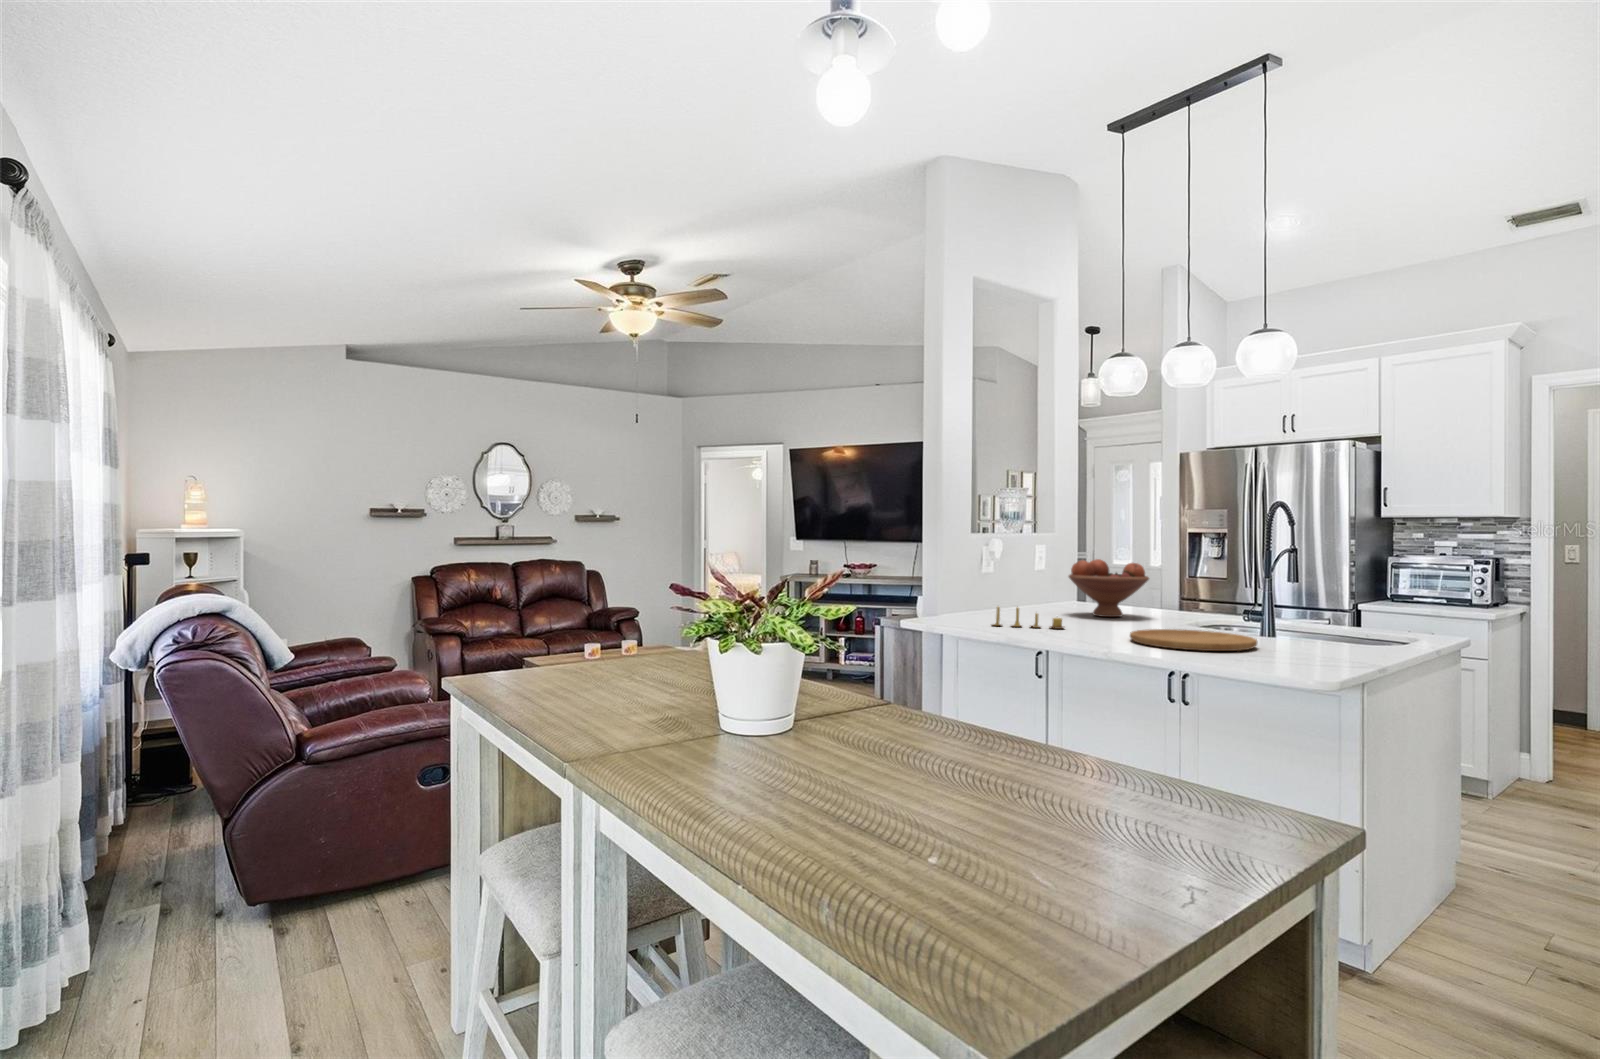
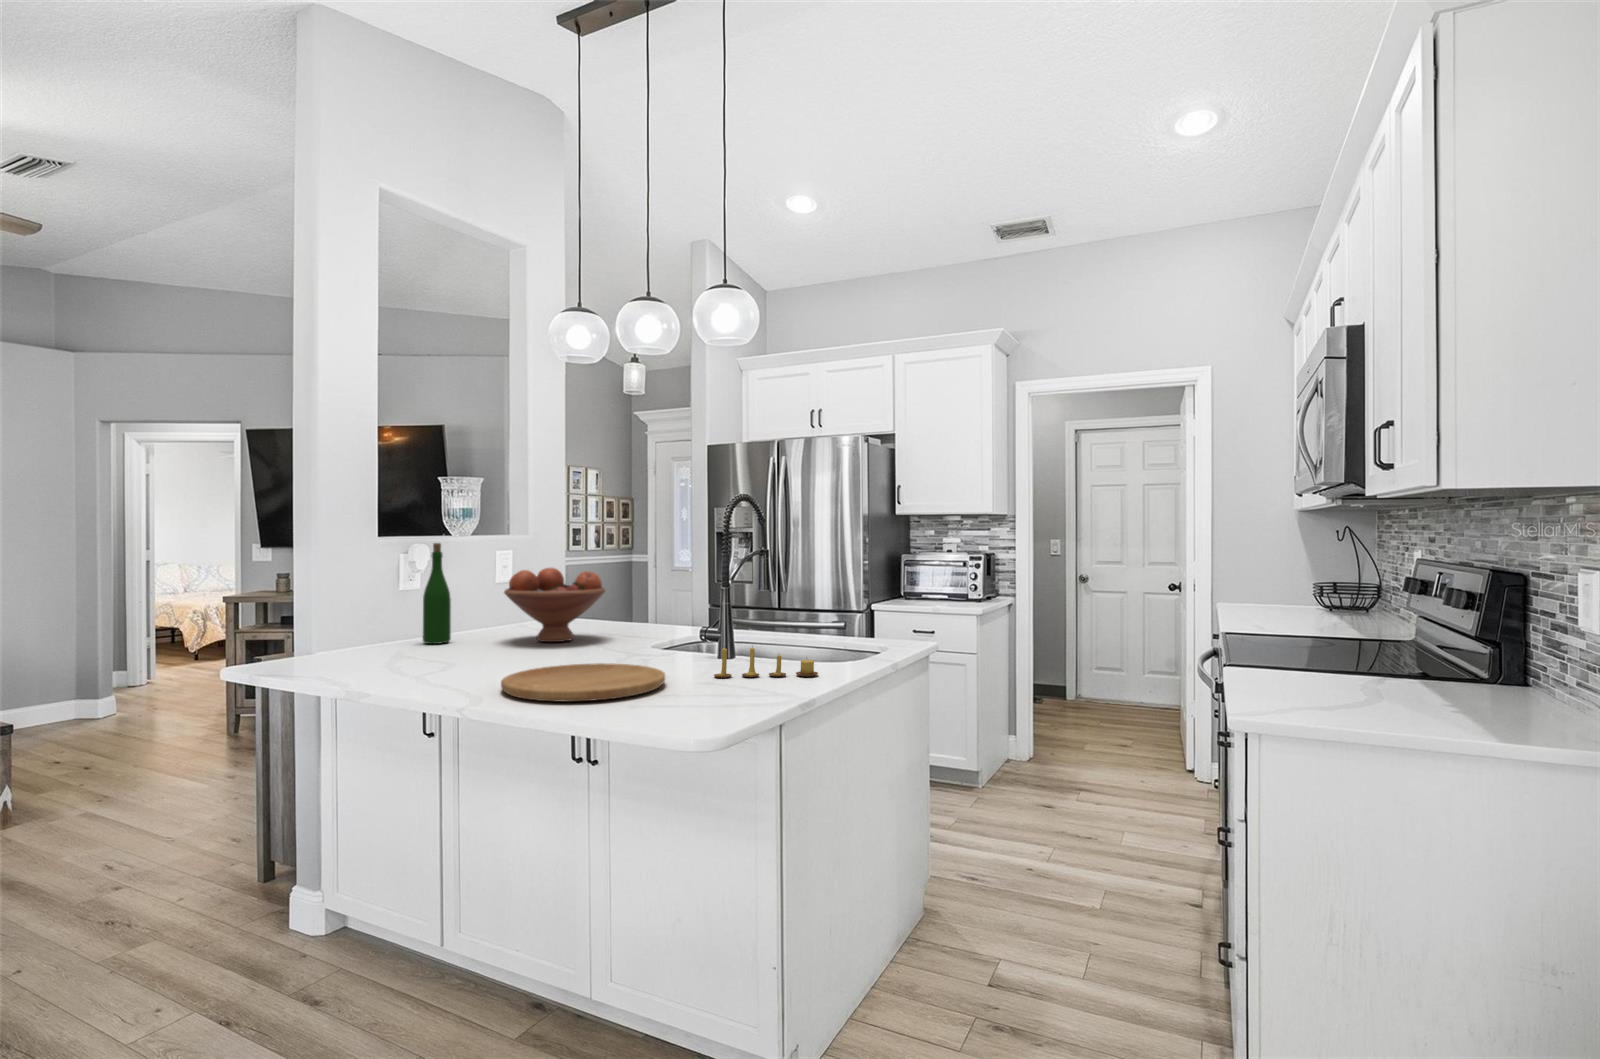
wine bottle: none [1008,539,1028,614] -> present [423,543,451,644]
candle: present [992,607,1064,629] -> present [714,646,818,678]

